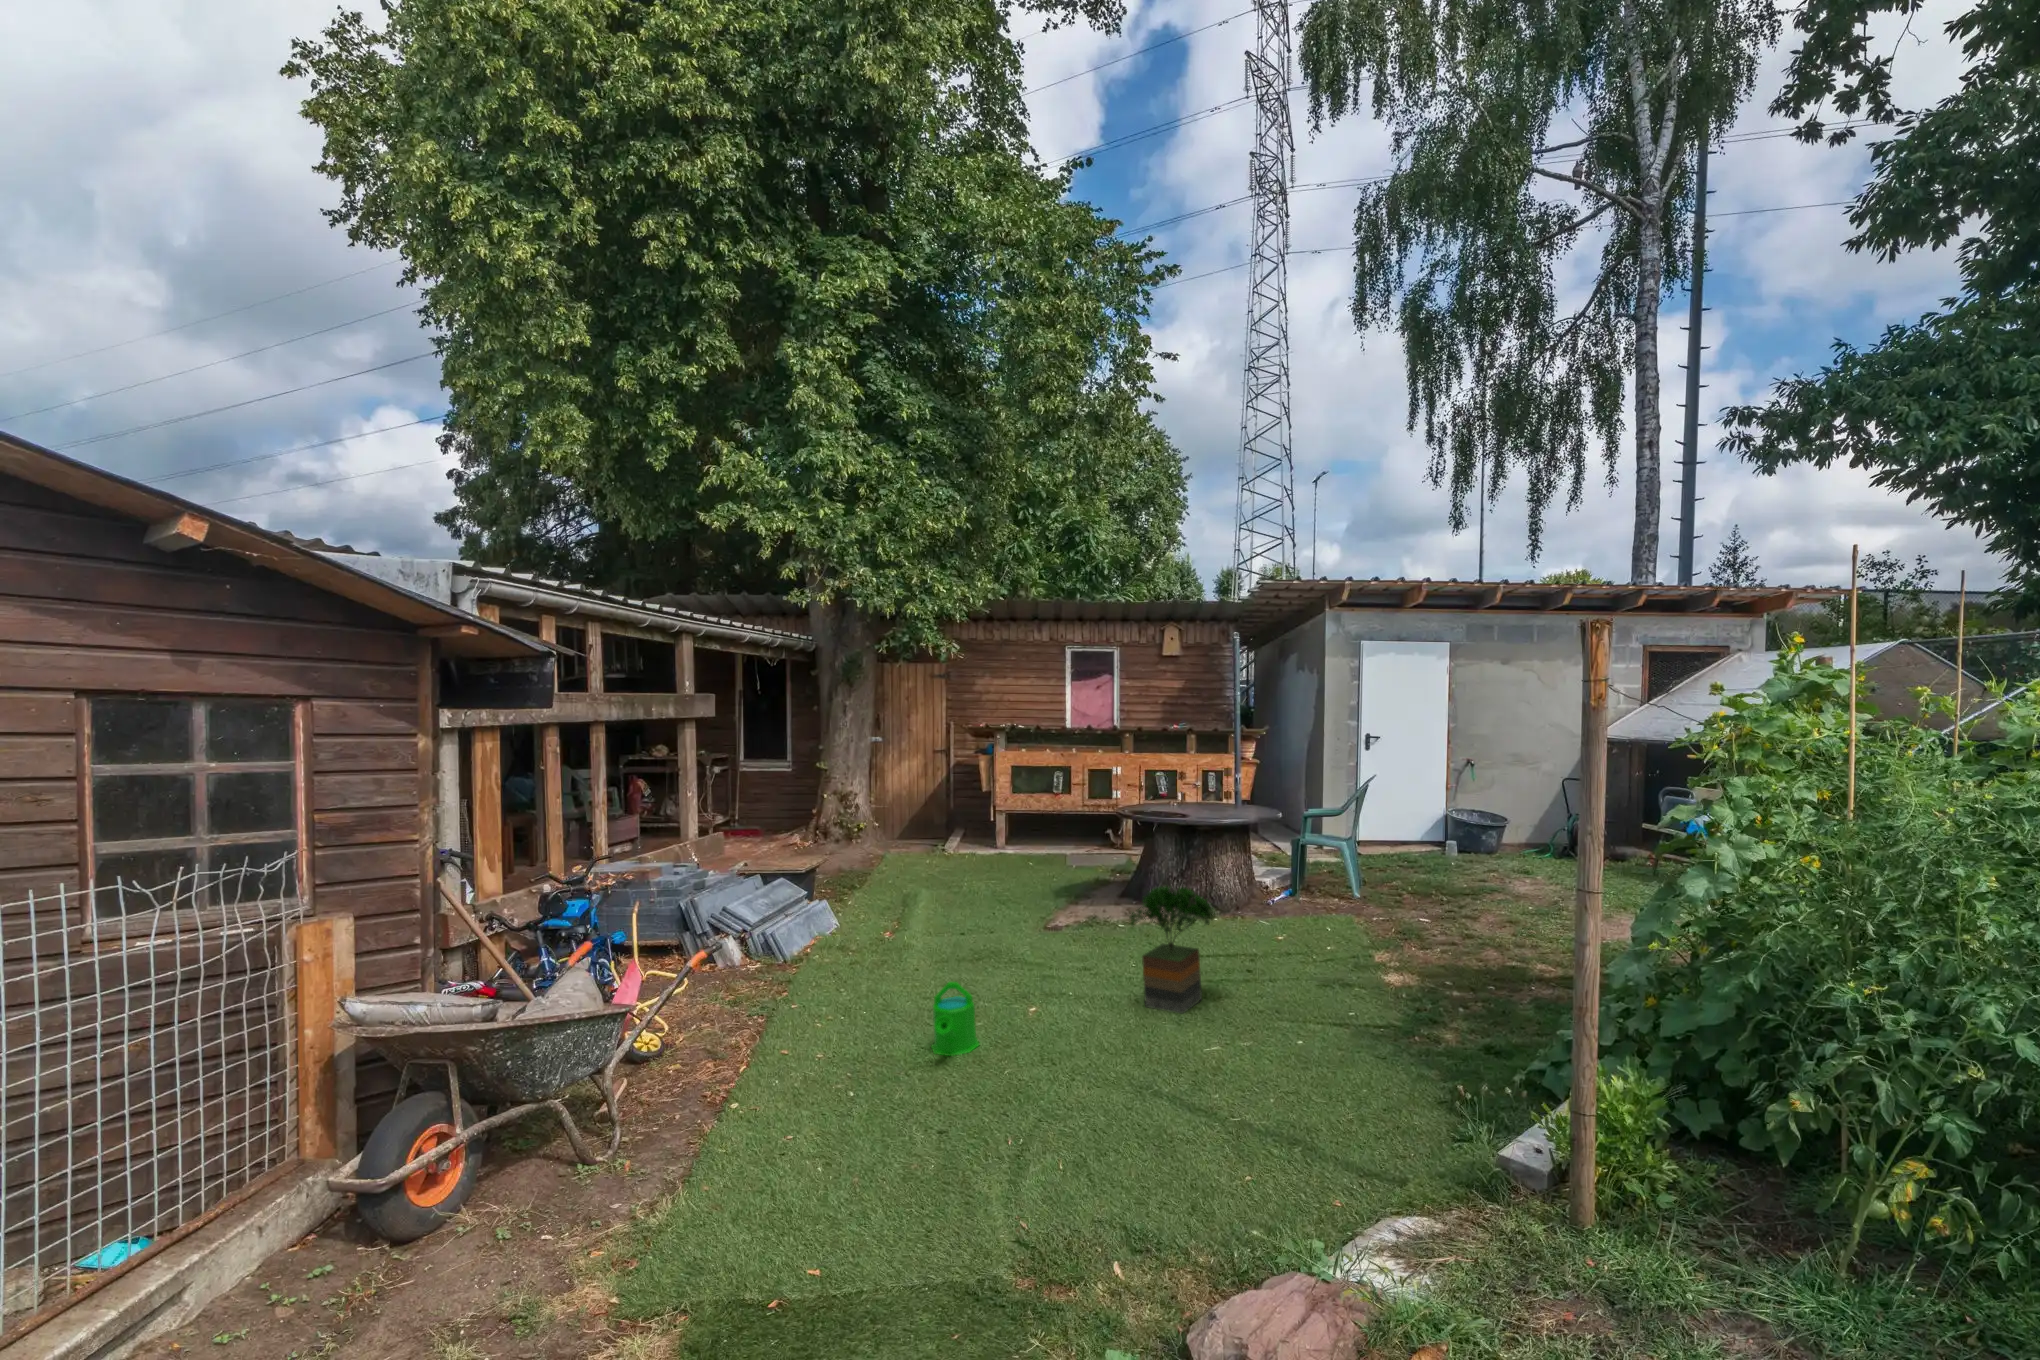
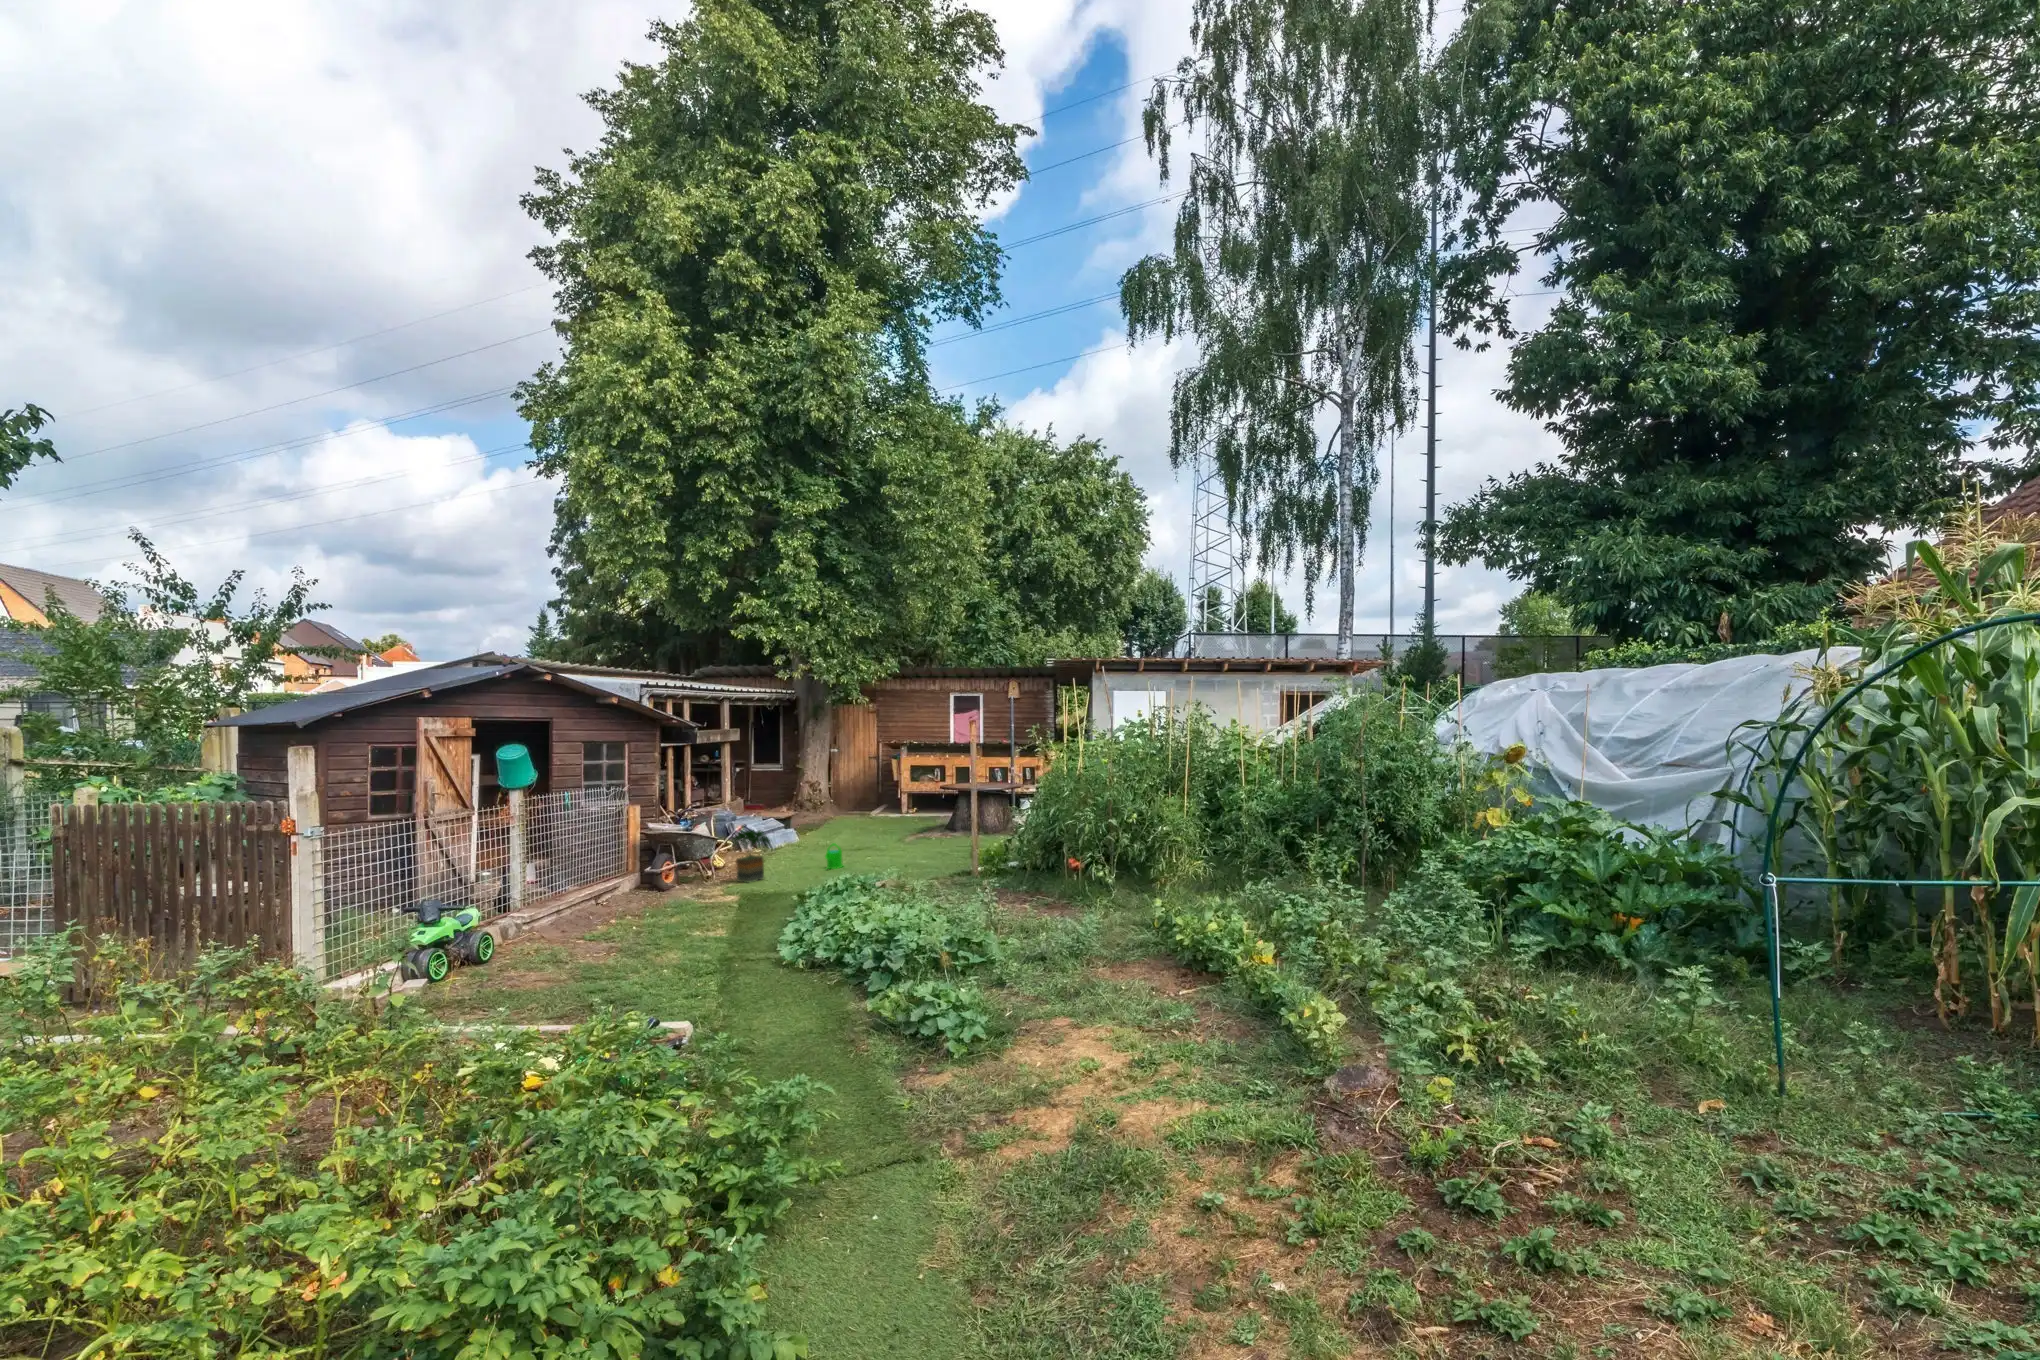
potted tree: present [1130,887,1215,1014] -> present [732,830,770,882]

